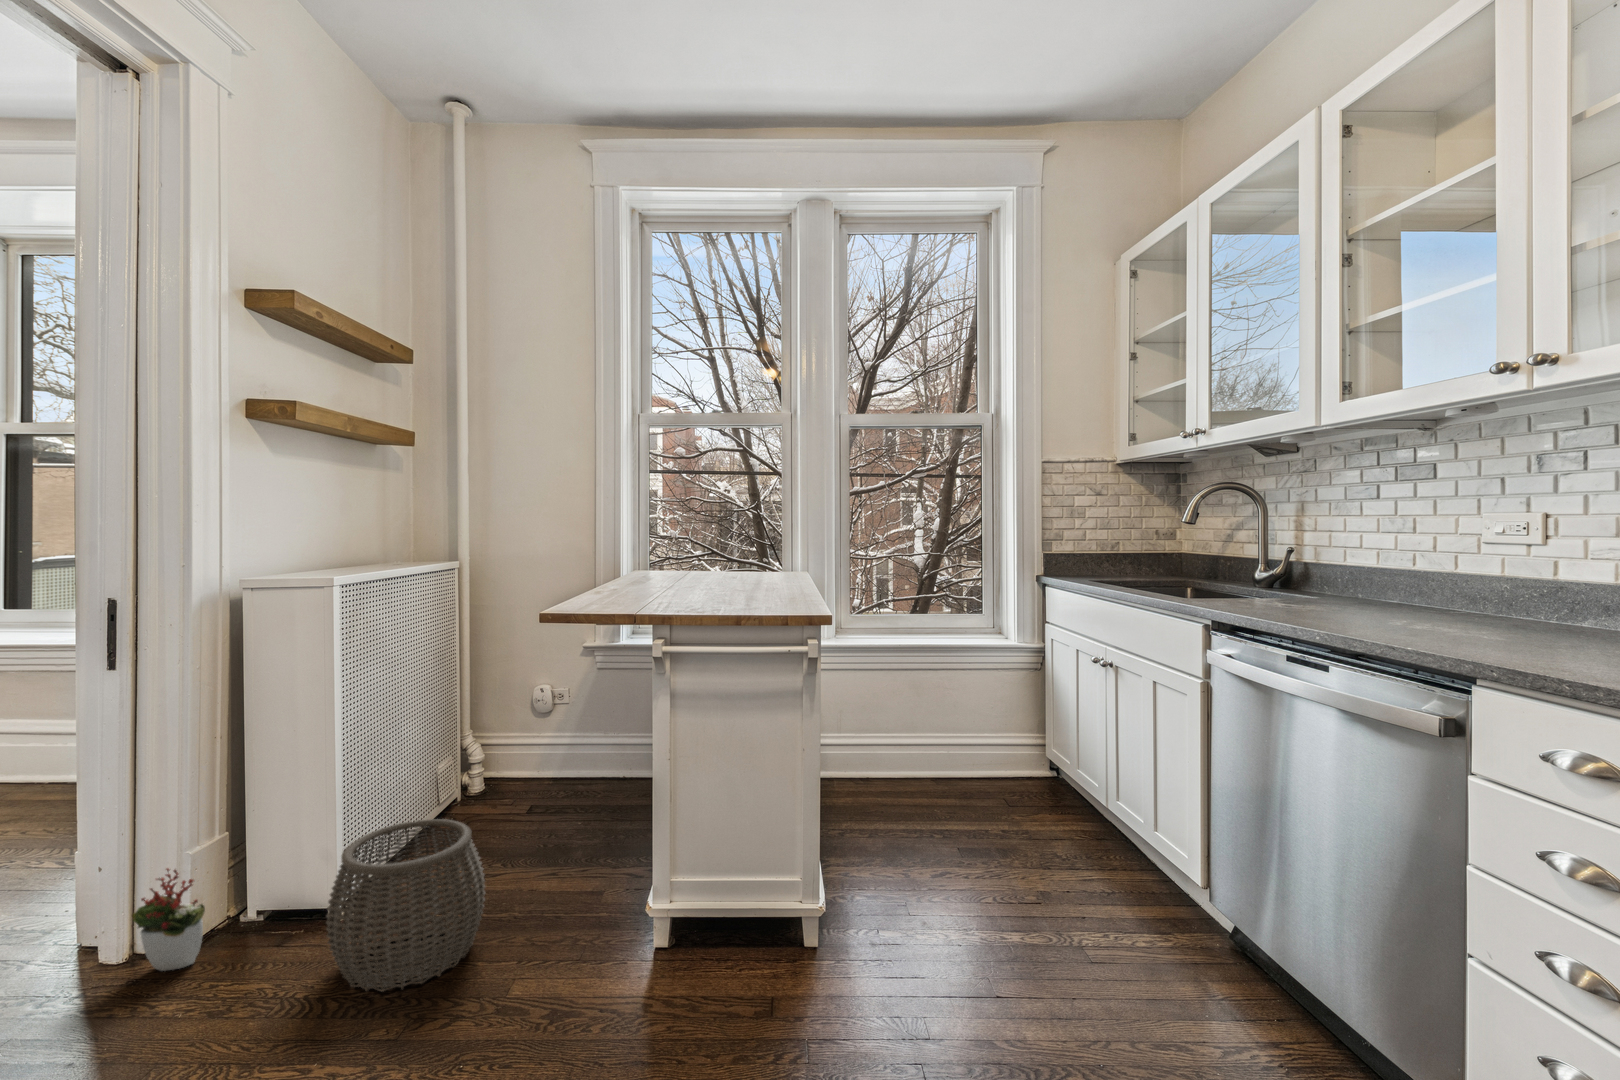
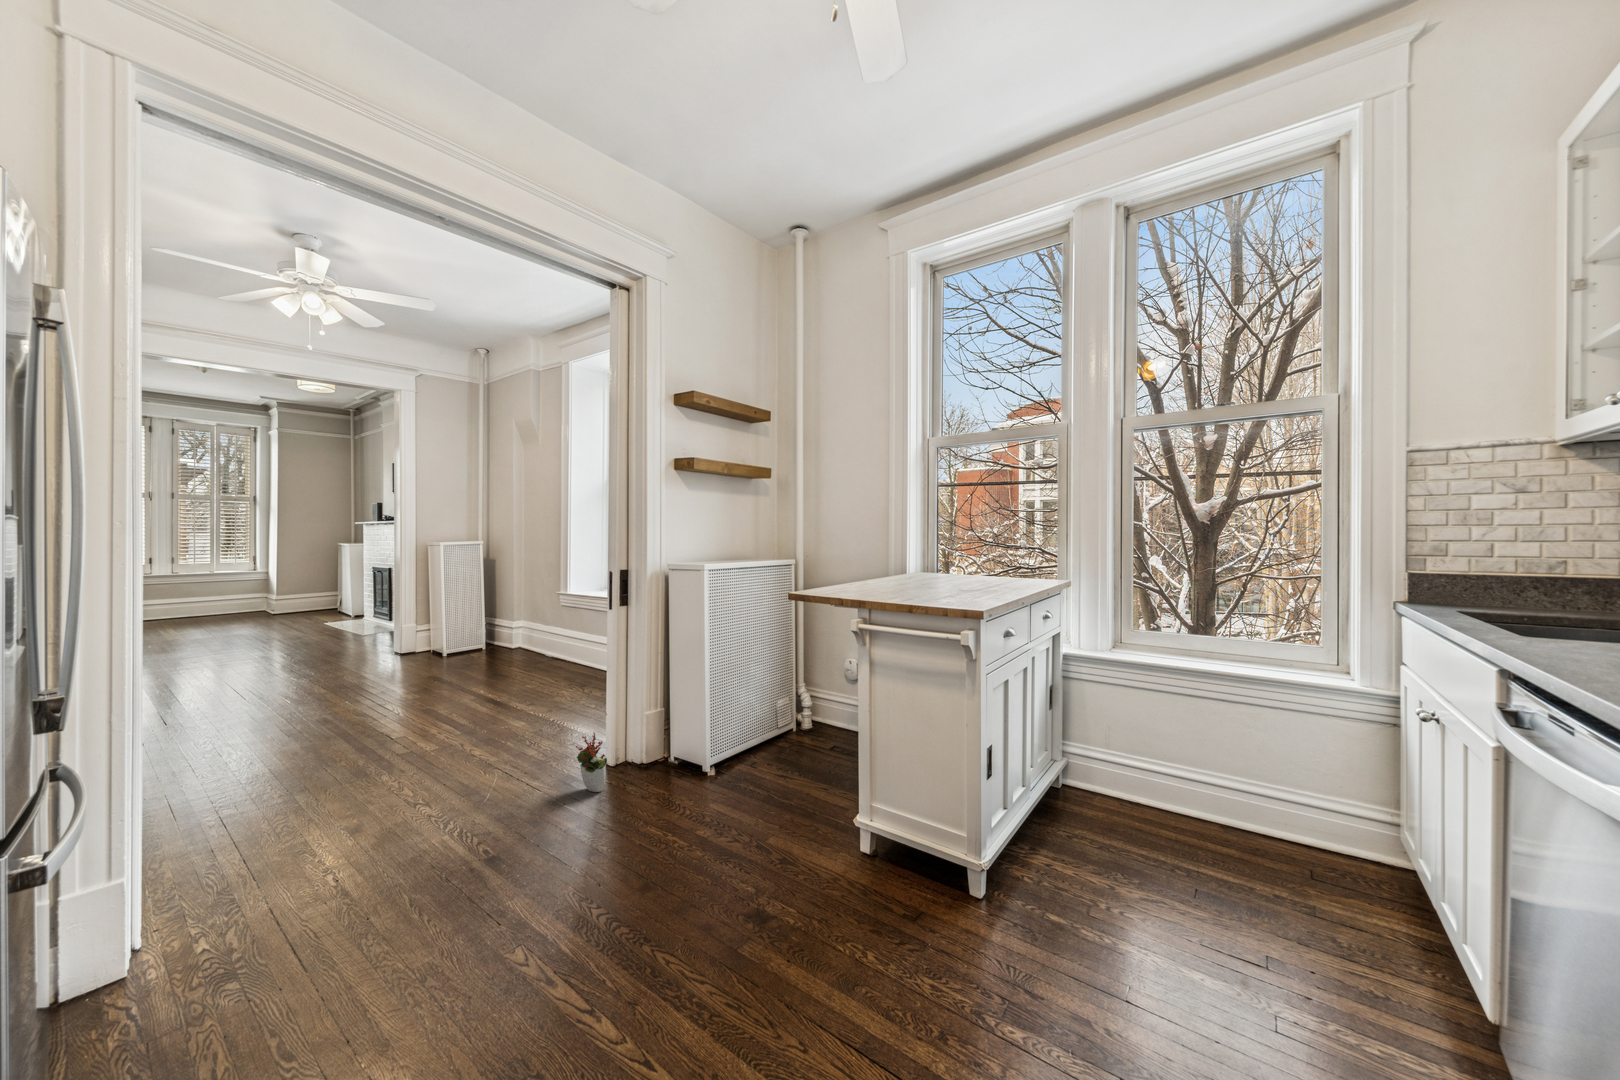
woven basket: present [326,819,485,992] -> none [634,737,733,848]

